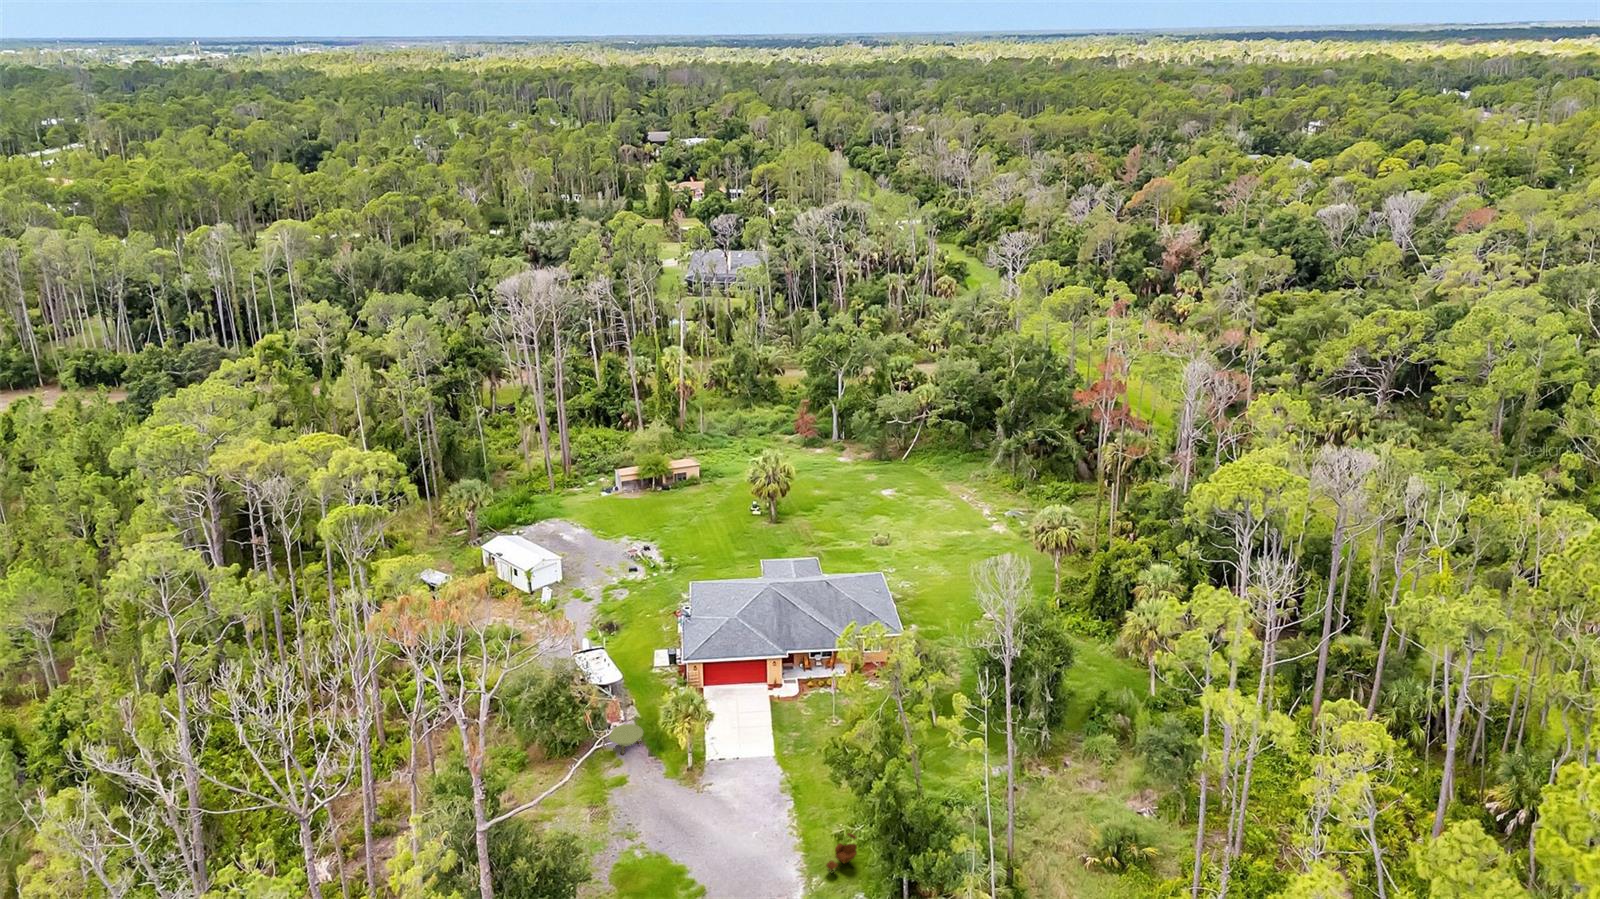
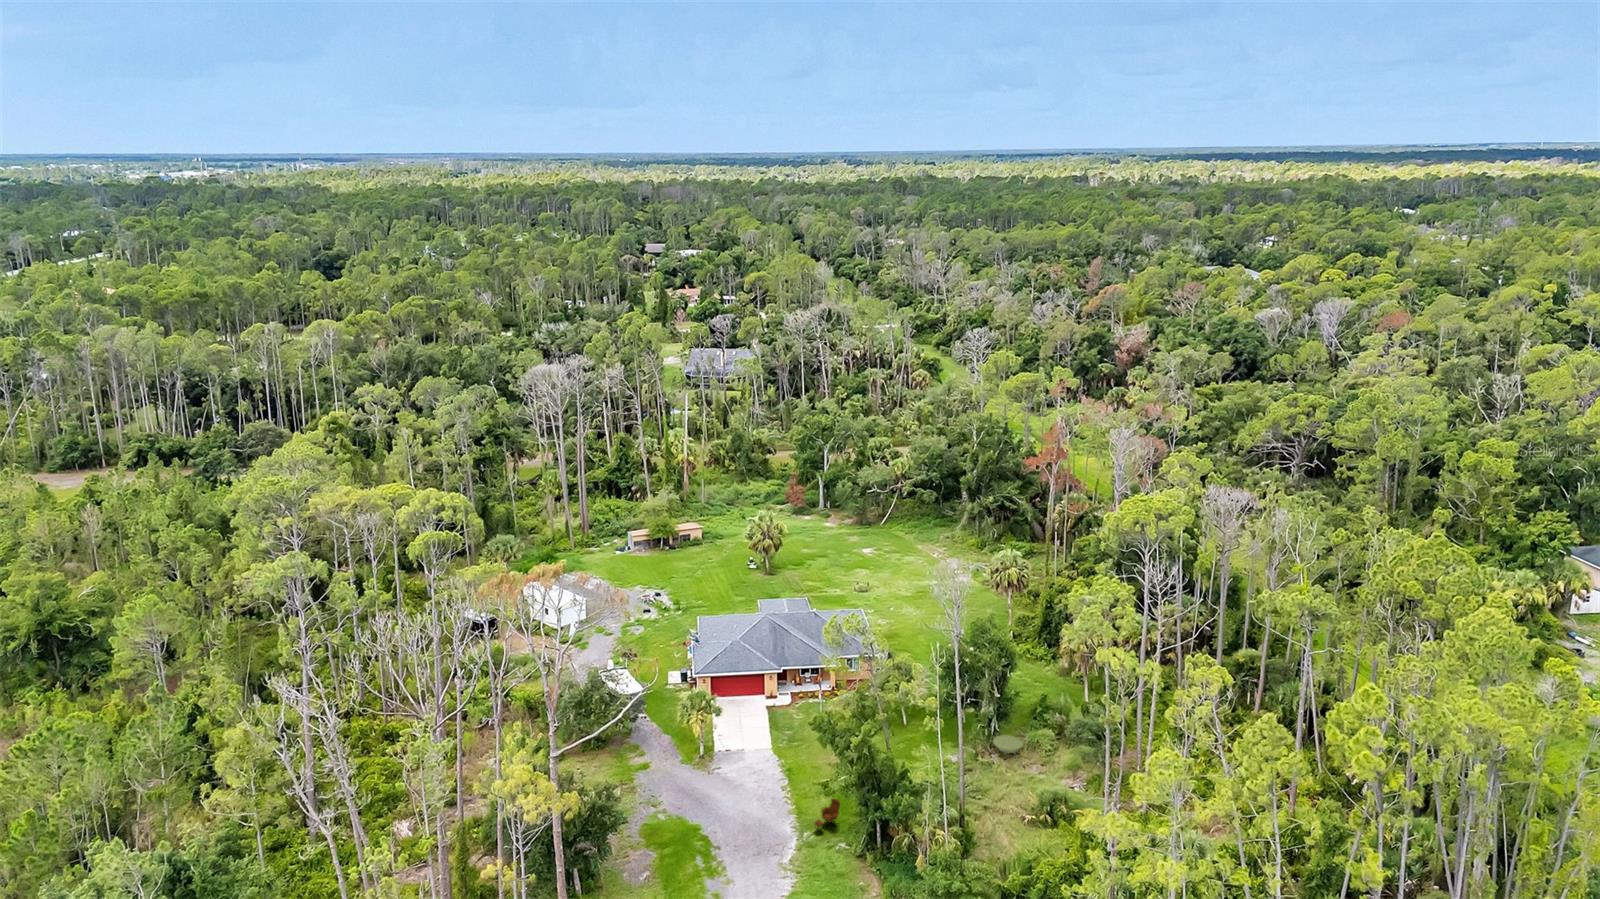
round table: present [609,724,643,755] -> present [993,735,1023,760]

